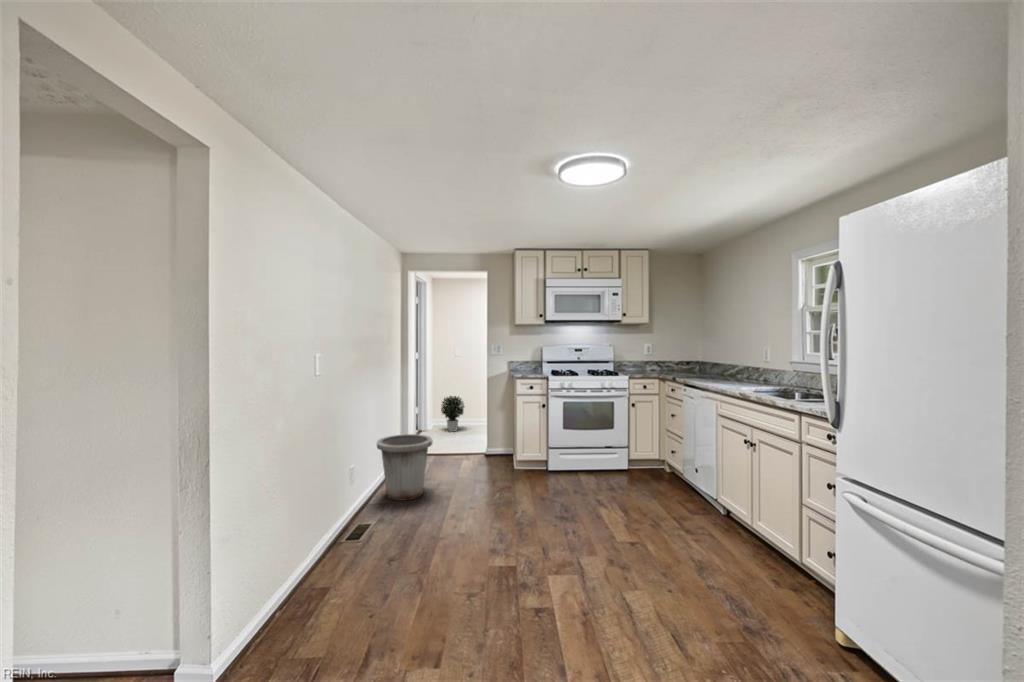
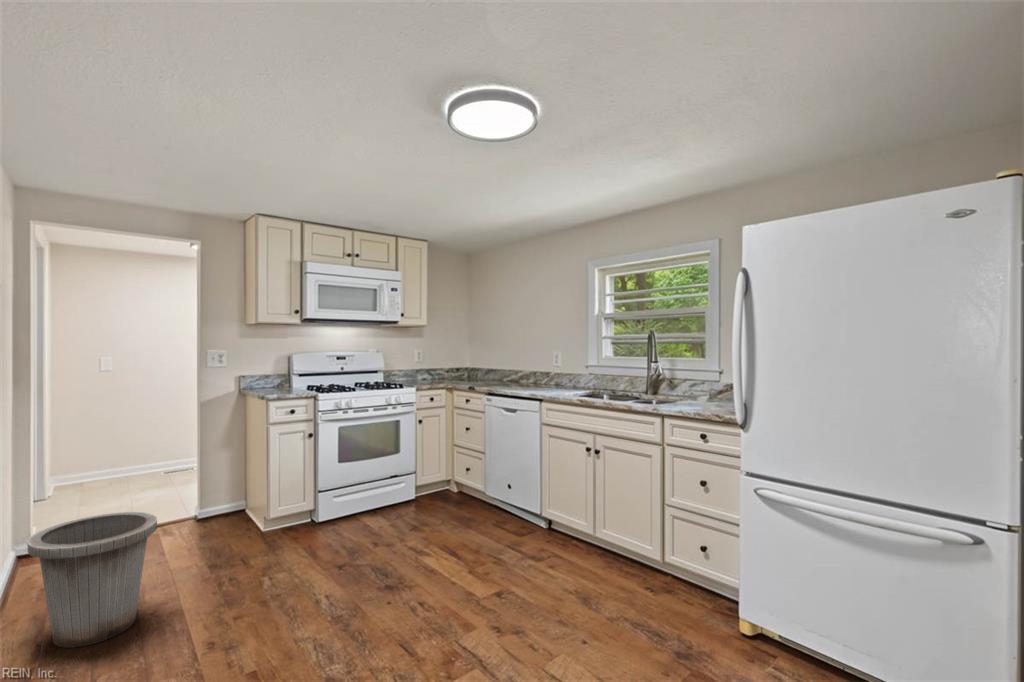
potted plant: present [441,396,464,432] -> none [63,437,118,500]

